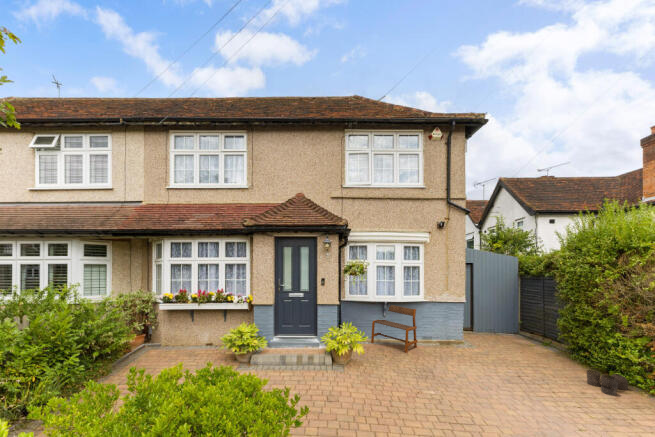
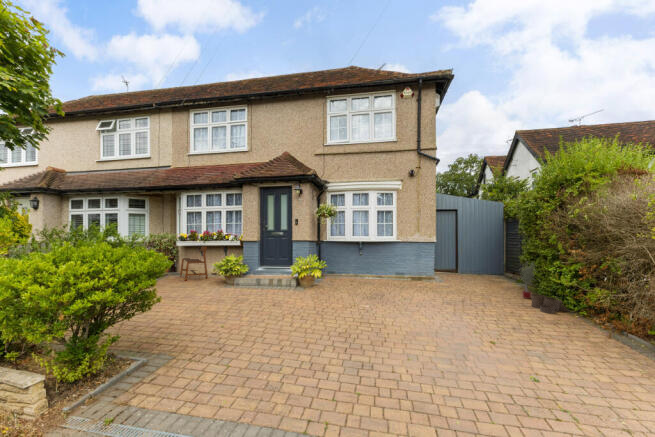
bench: present [371,305,418,353] -> present [180,246,208,281]
potted tree: none [563,330,590,369] -> present [519,262,536,299]

